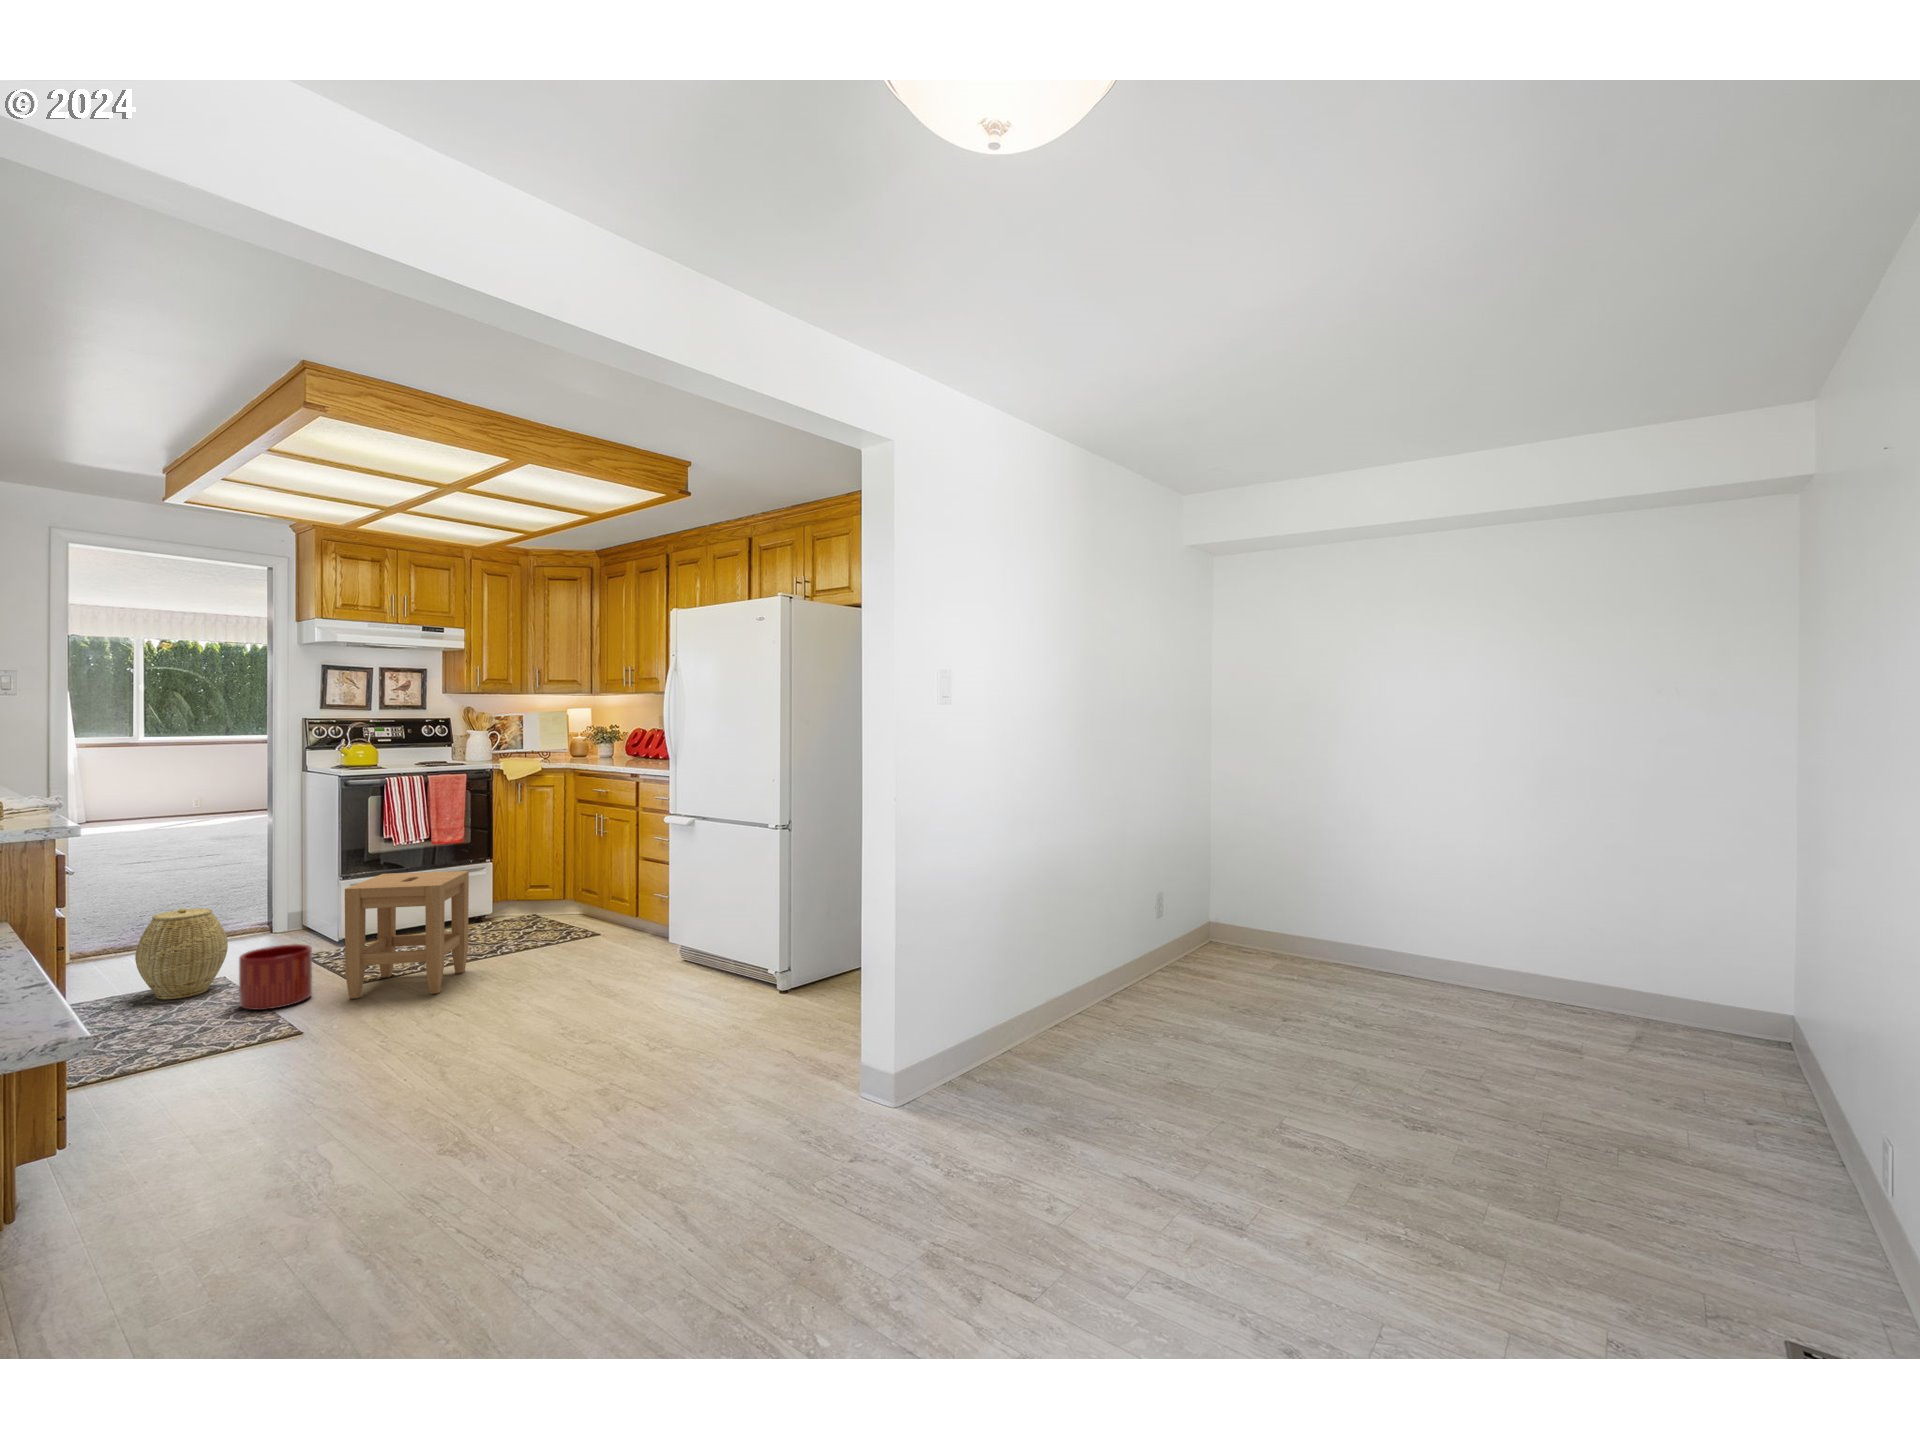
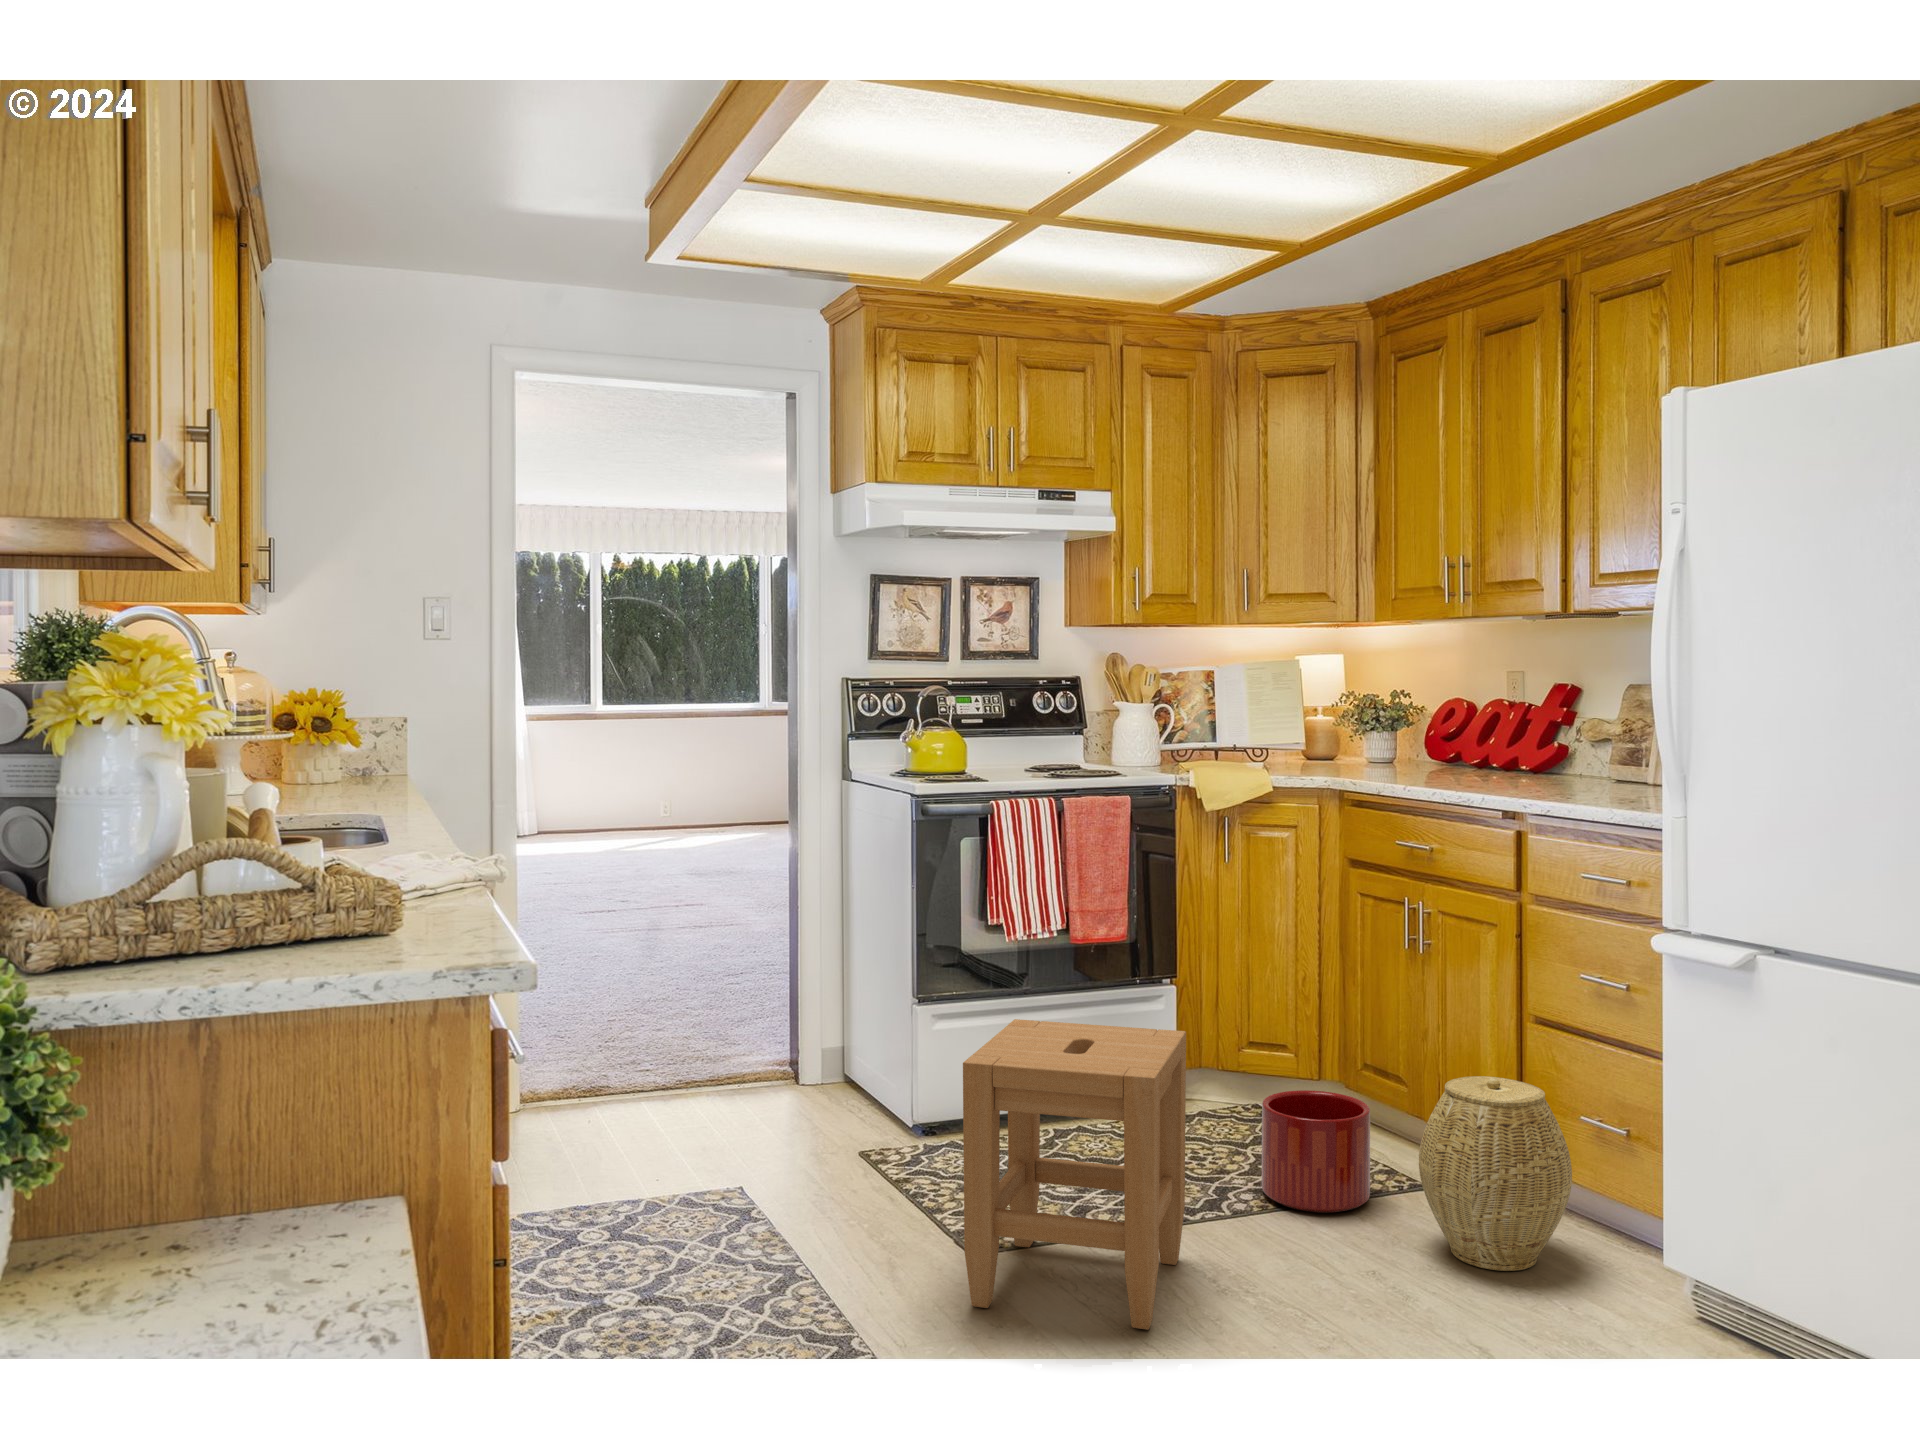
woven basket: present [135,908,228,999] -> present [1419,1076,1572,1271]
planter: present [239,944,312,1010] -> present [1262,1090,1370,1213]

